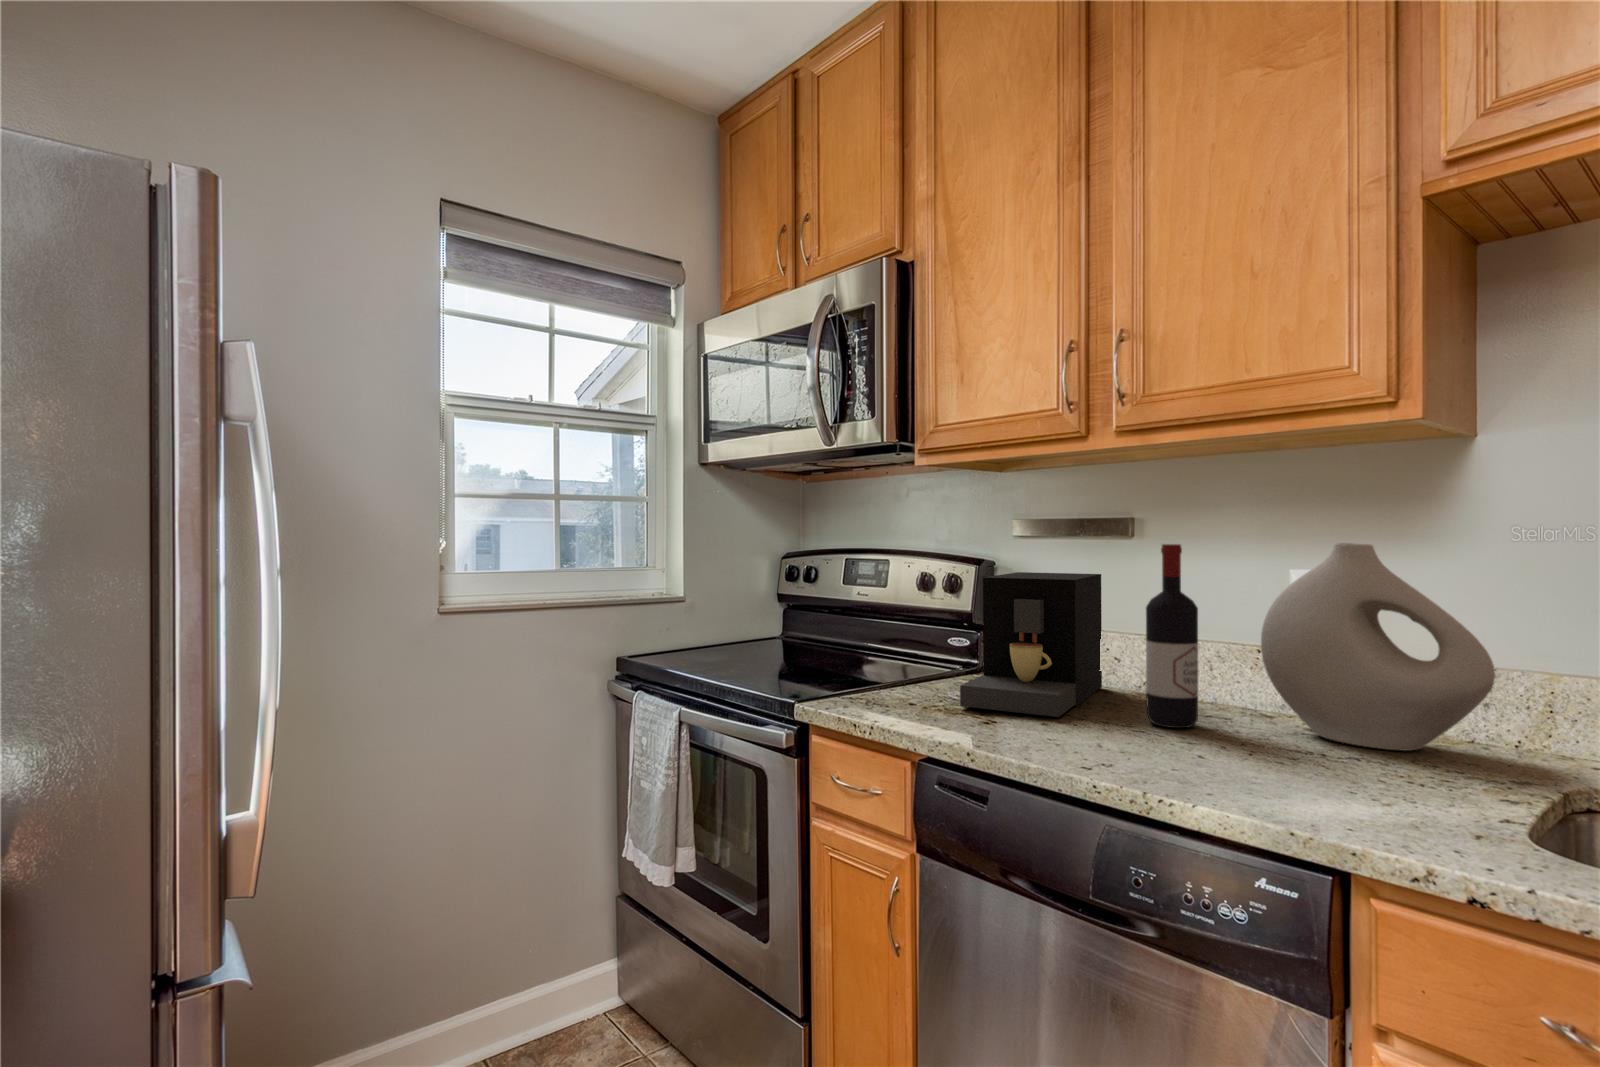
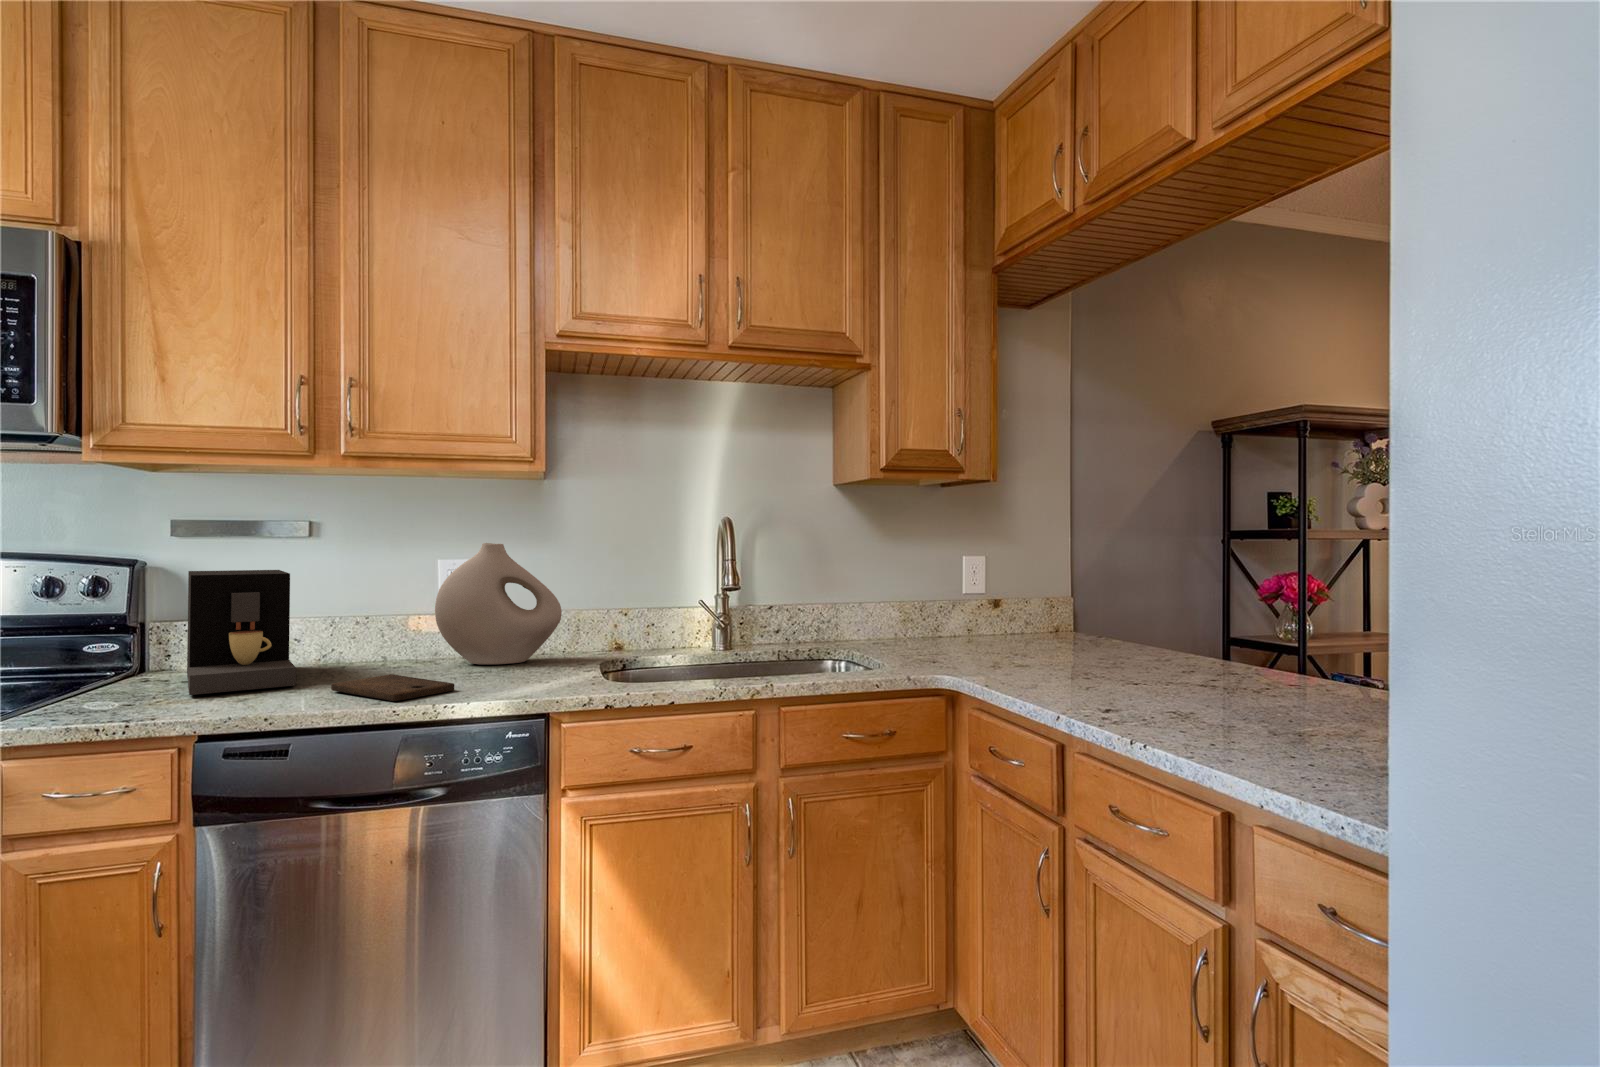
wine bottle: present [1146,544,1198,728] -> none [363,544,402,677]
cutting board: none [1072,725,1203,776] -> present [331,674,454,701]

